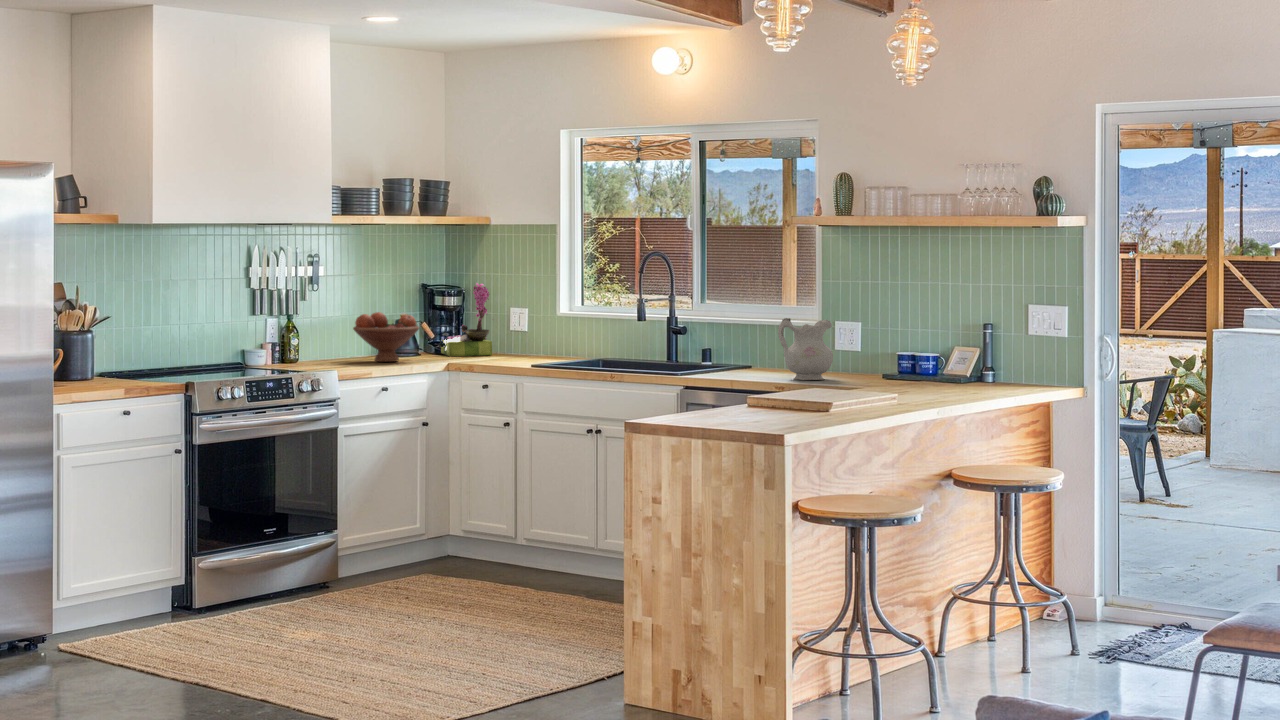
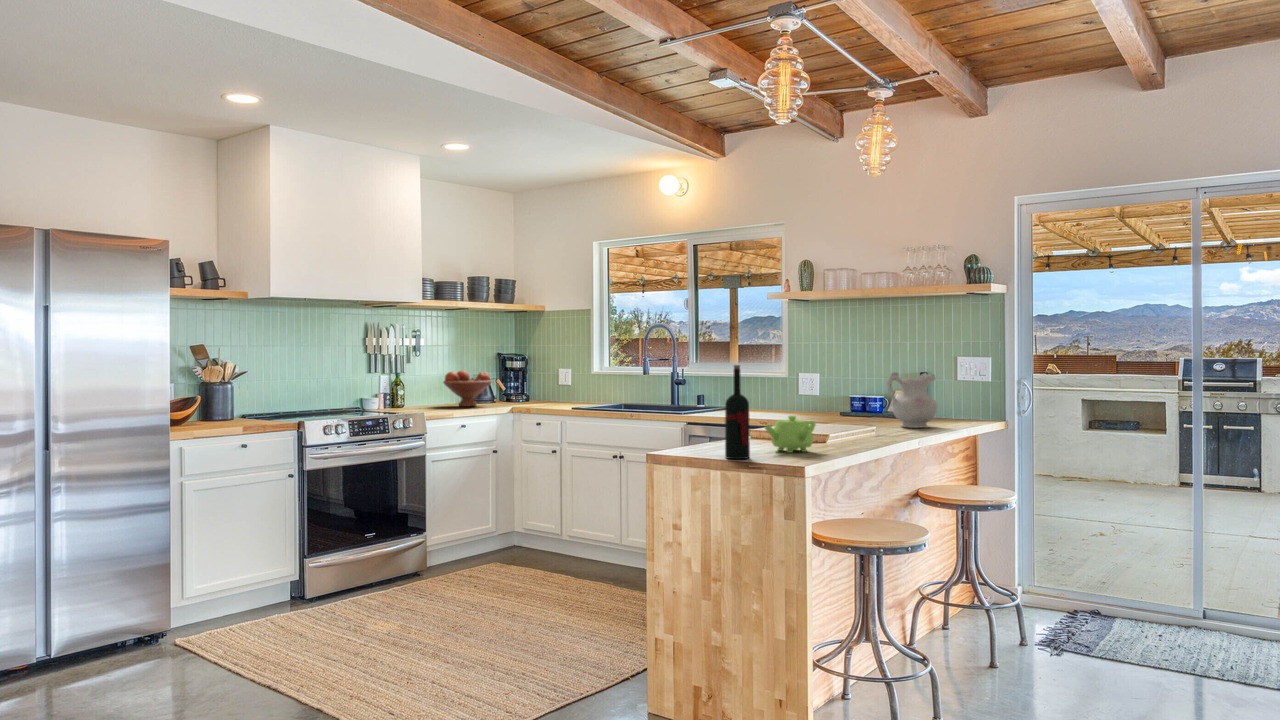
flower arrangement: present [441,283,492,356] -> none [510,350,548,402]
ceramic pitcher: present [778,318,833,380] -> present [887,373,937,428]
wine bottle: none [707,324,734,426] -> present [725,365,750,459]
teapot: none [754,379,813,420] -> present [765,416,815,453]

